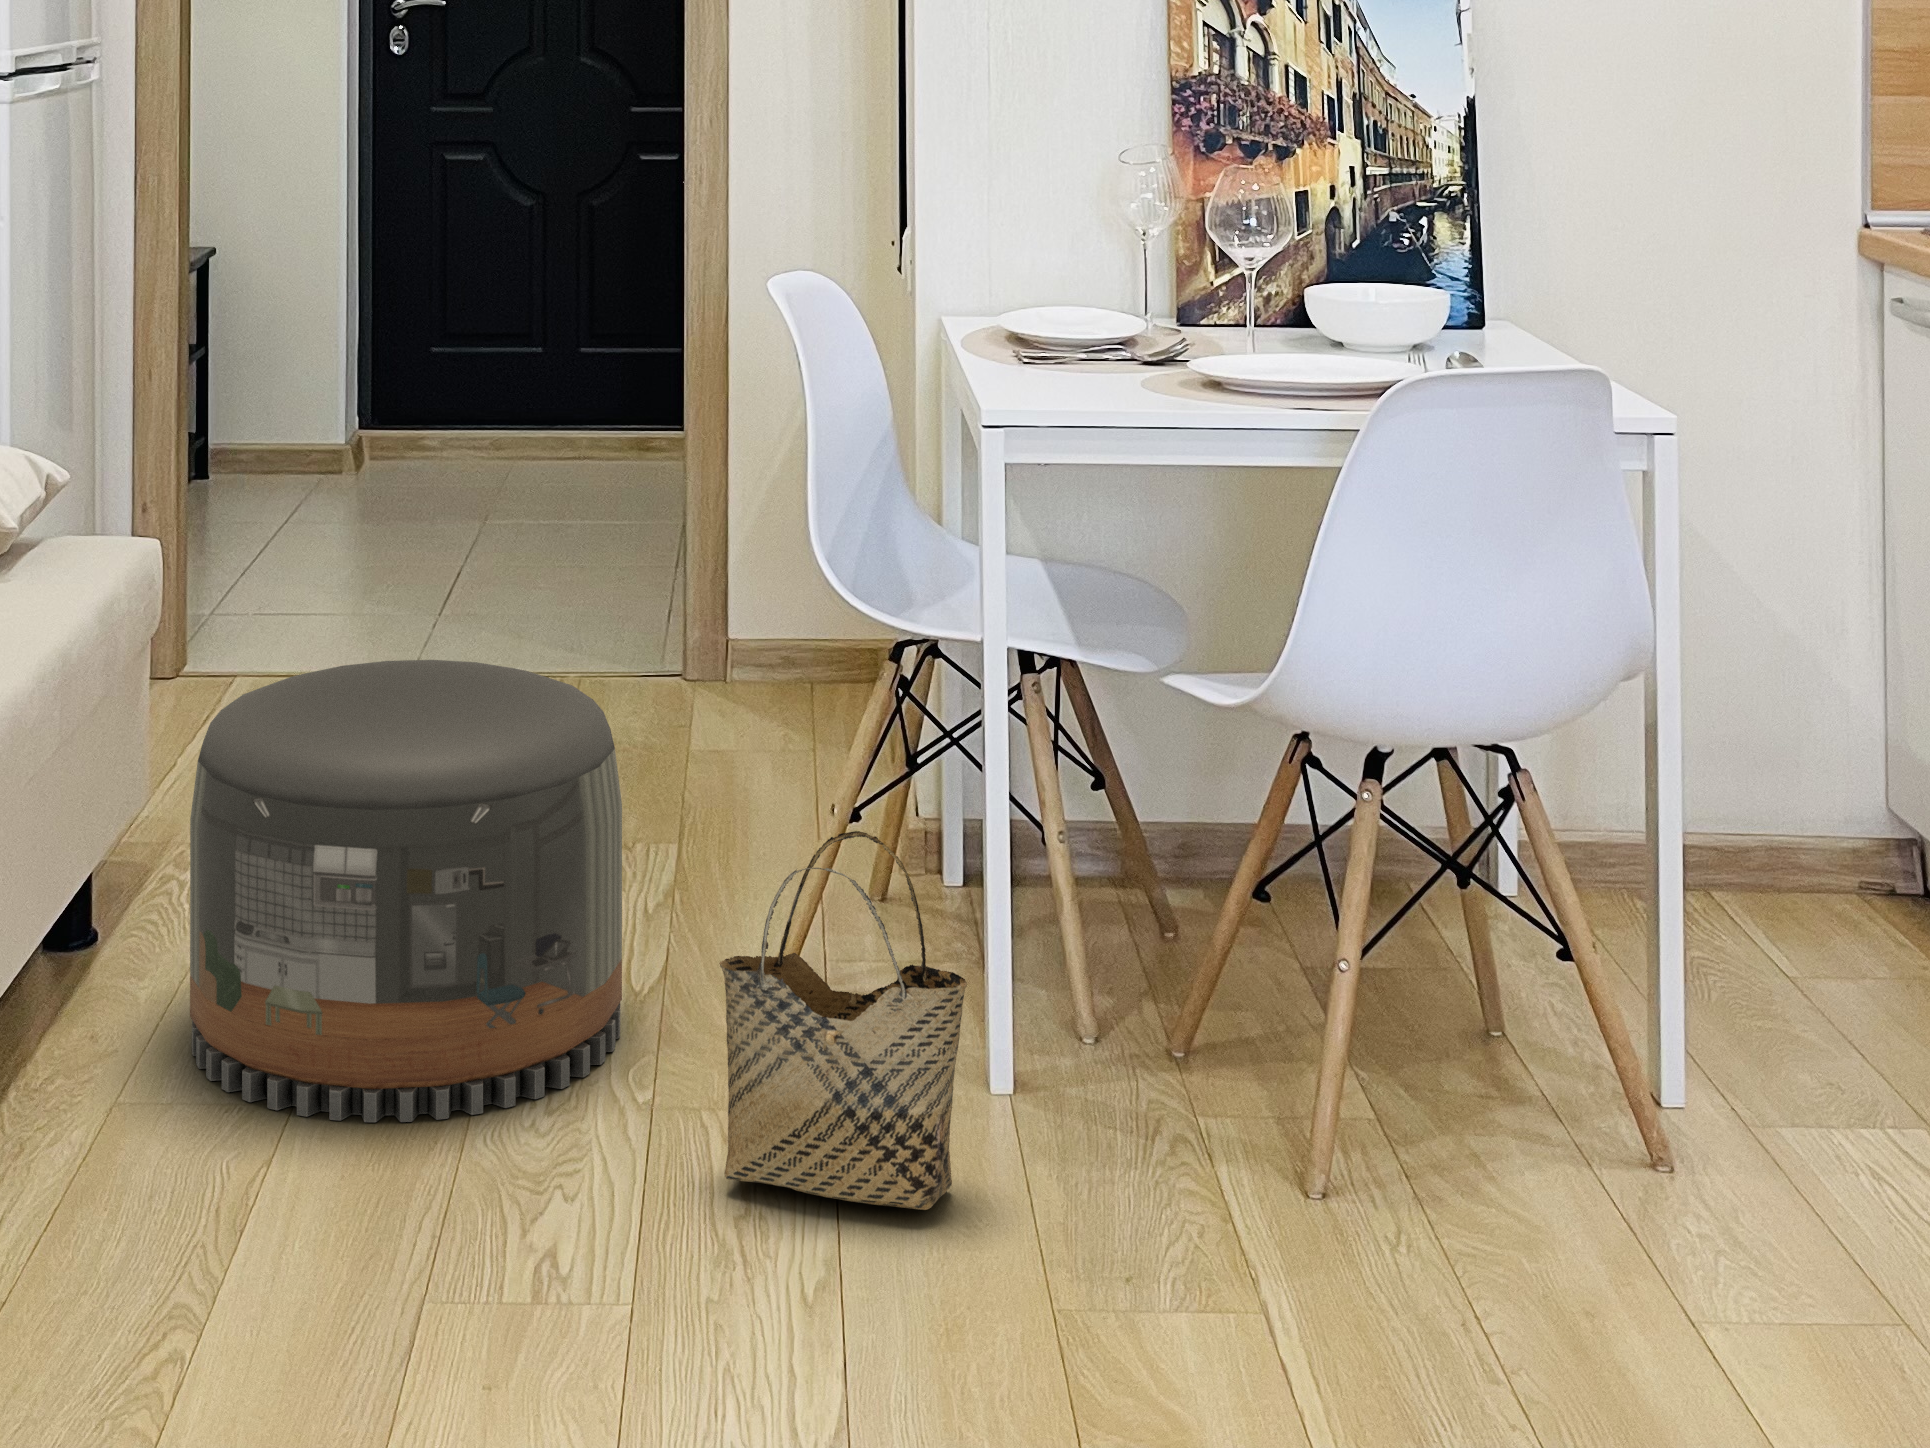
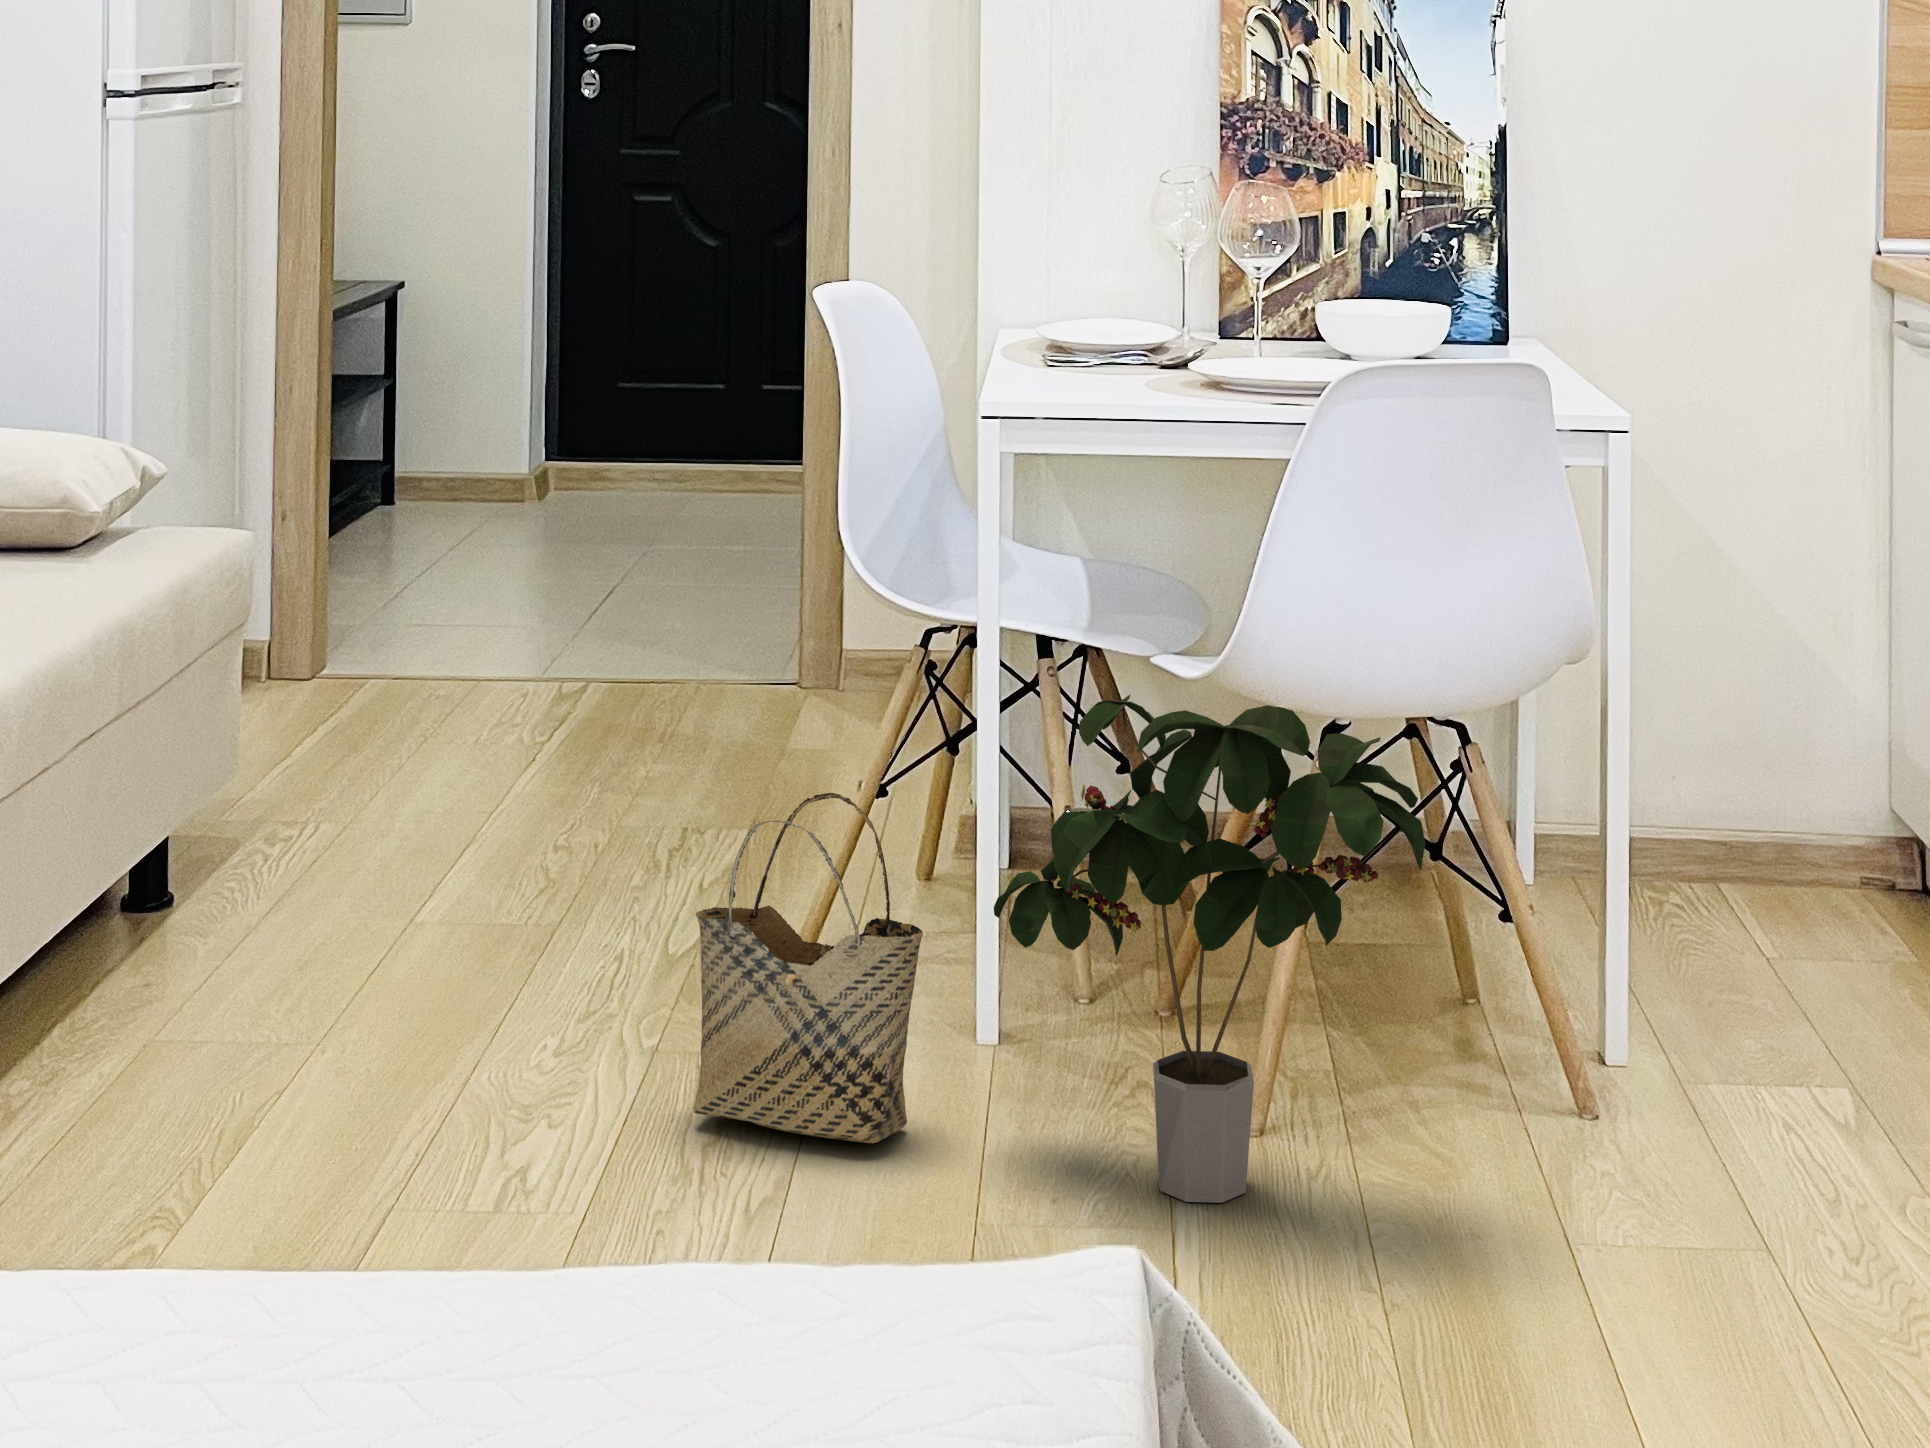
pouf: present [190,660,622,1122] -> none [230,640,644,1062]
potted plant: none [1047,726,1524,1271] -> present [994,695,1425,1203]

